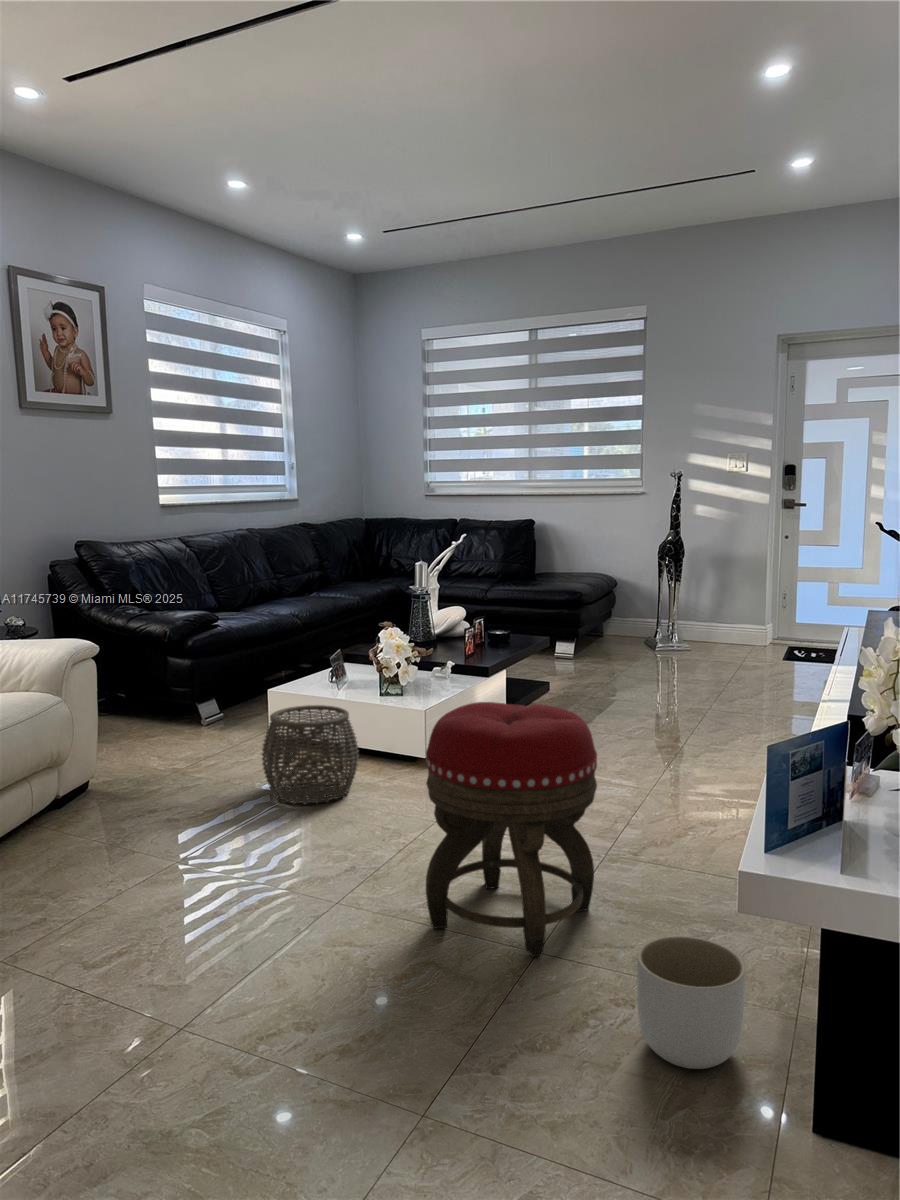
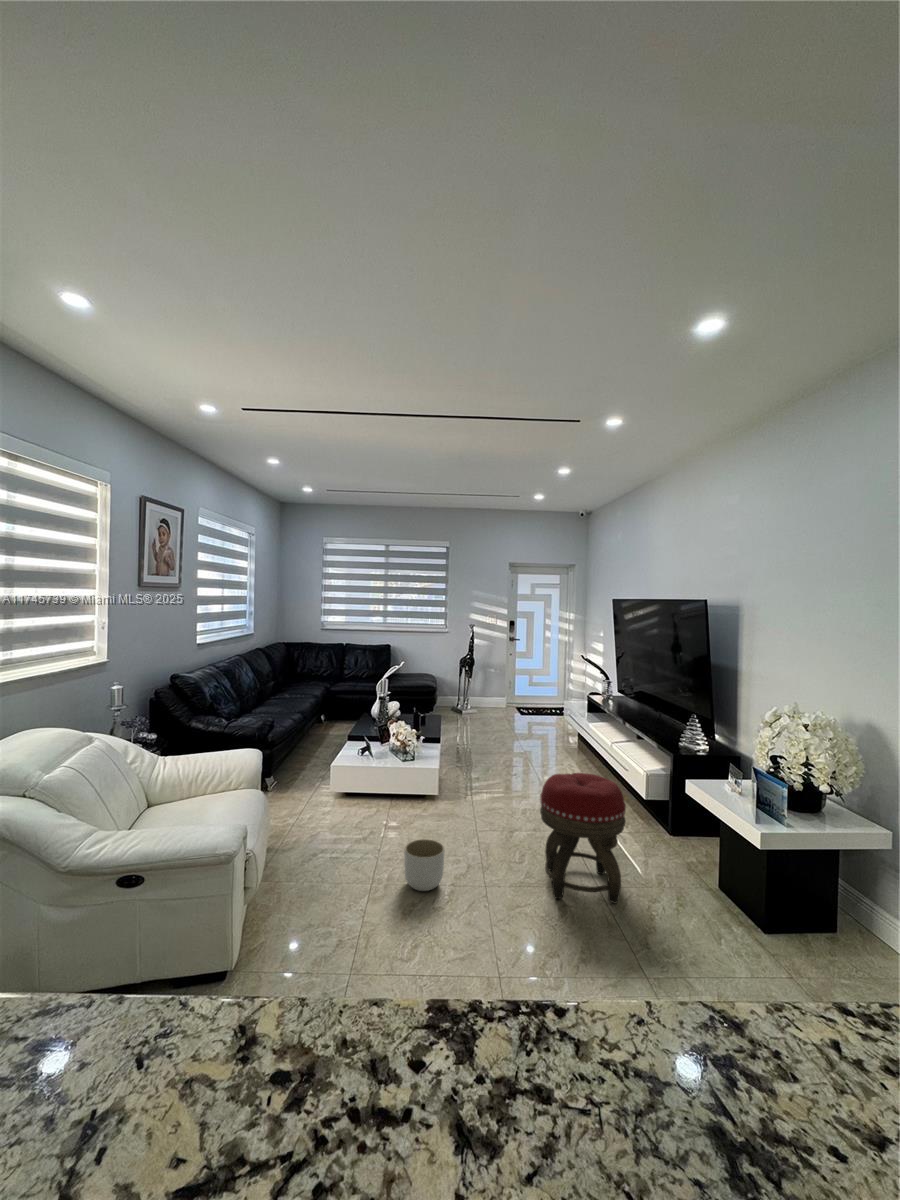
woven basket: present [262,705,359,804] -> none [369,776,425,839]
planter: present [637,936,746,1069] -> present [404,839,445,891]

